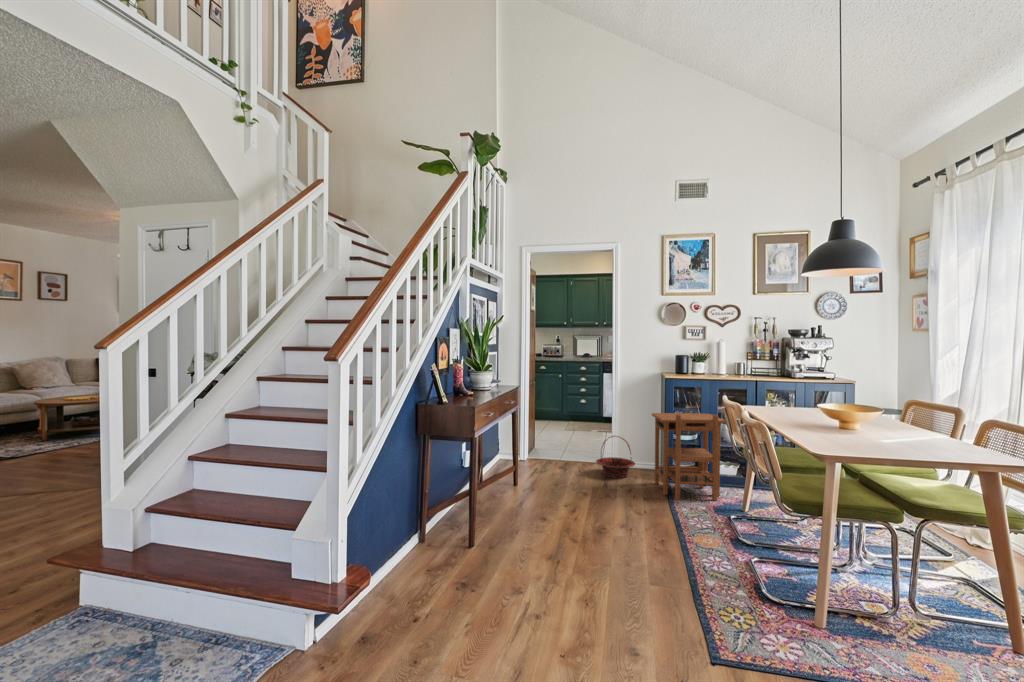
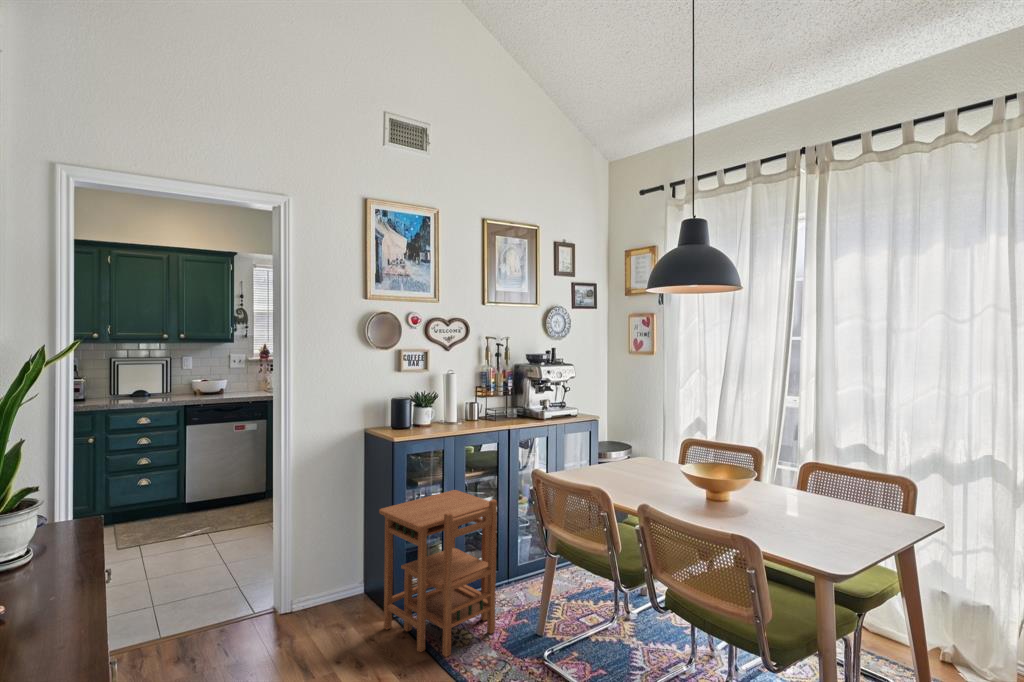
basket: present [596,436,635,478] -> none [267,561,344,645]

